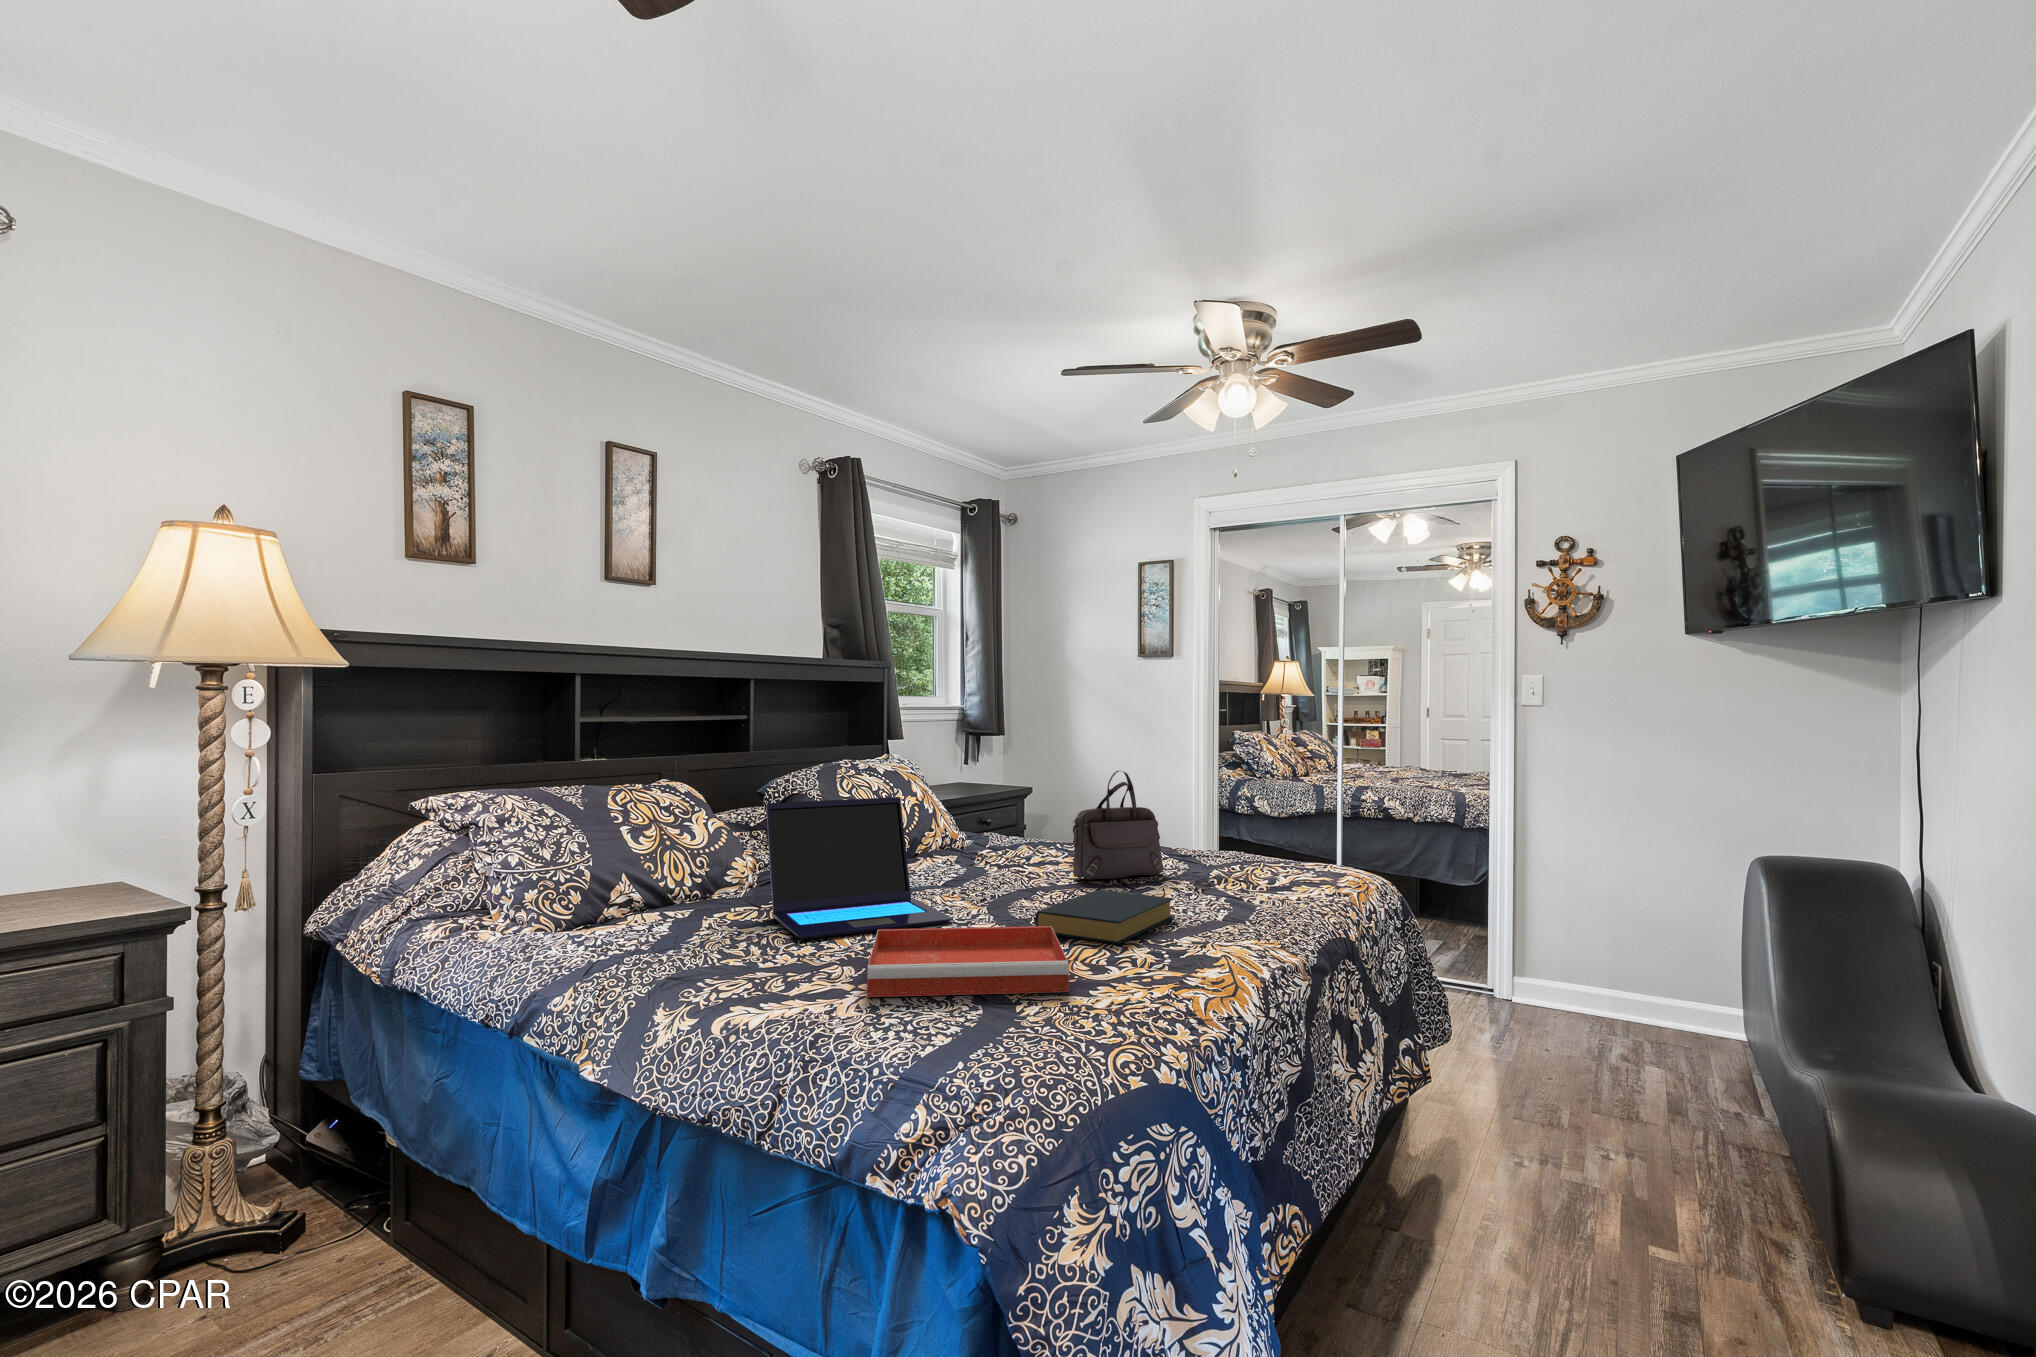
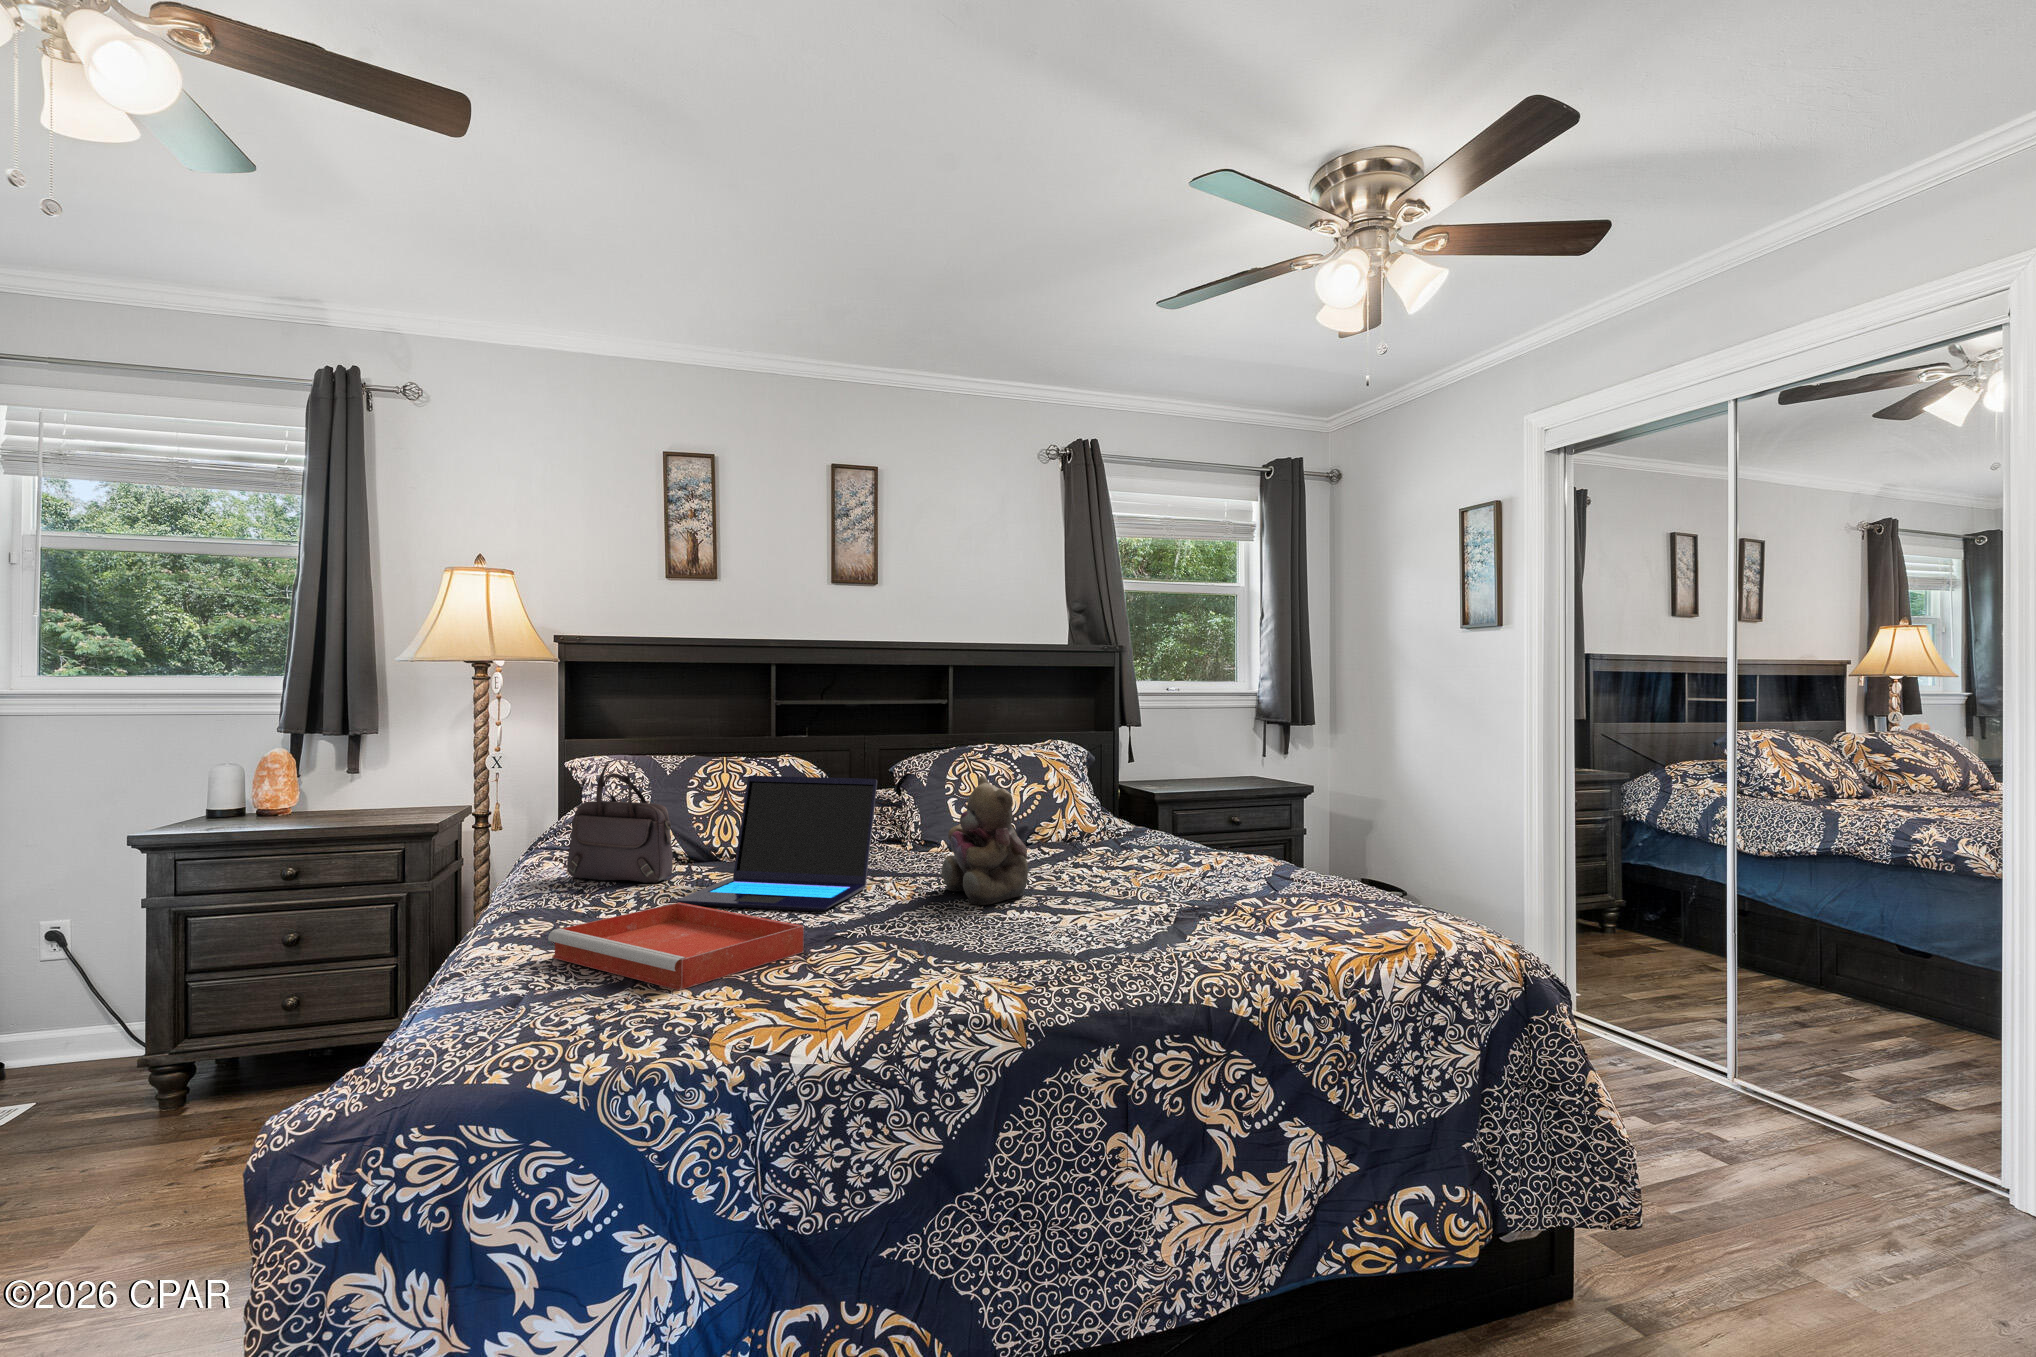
handbag: present [1073,770,1163,880] -> present [567,760,673,883]
teddy bear: none [973,786,1066,899] -> present [942,776,1028,905]
hardback book: present [1035,890,1175,944] -> none [849,901,1019,959]

